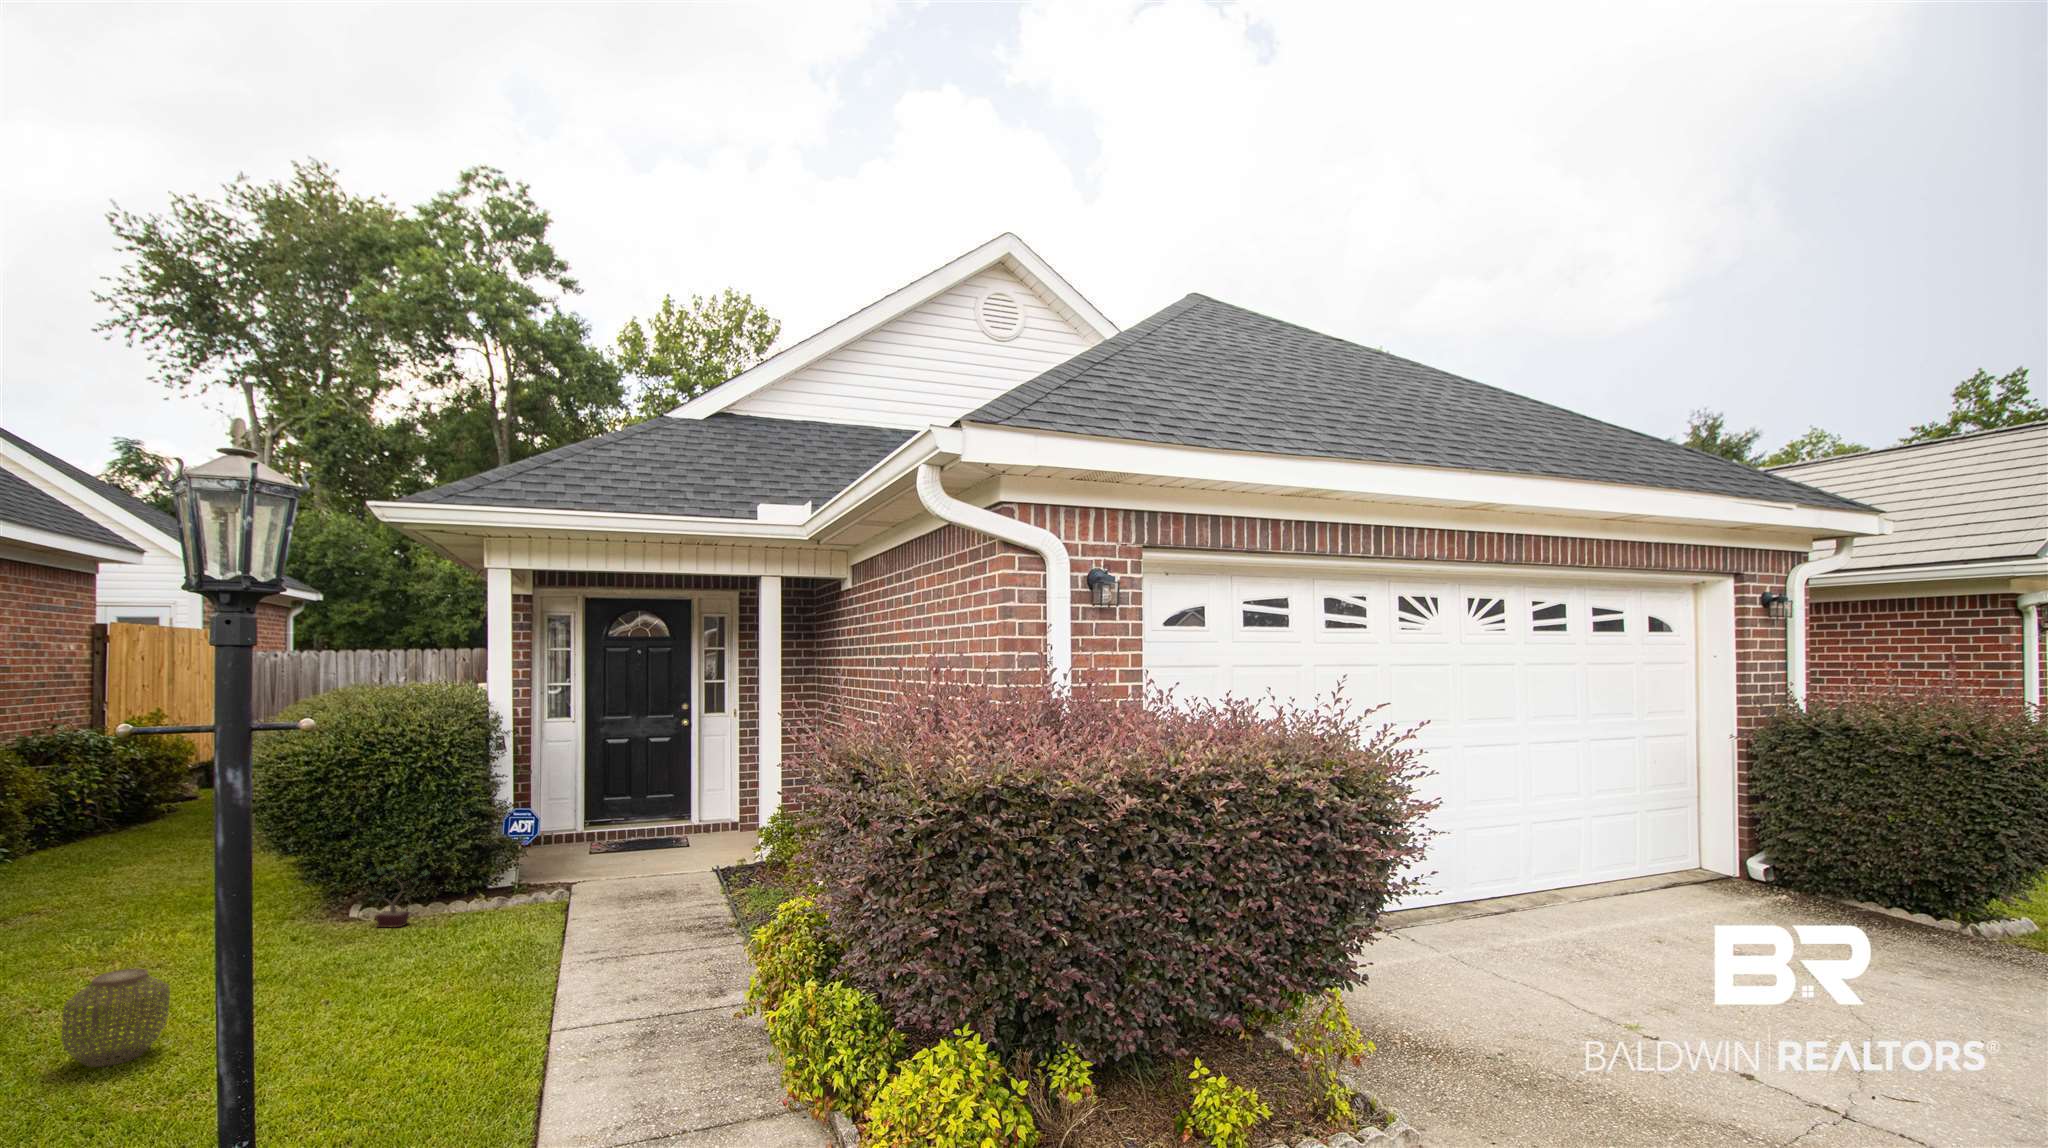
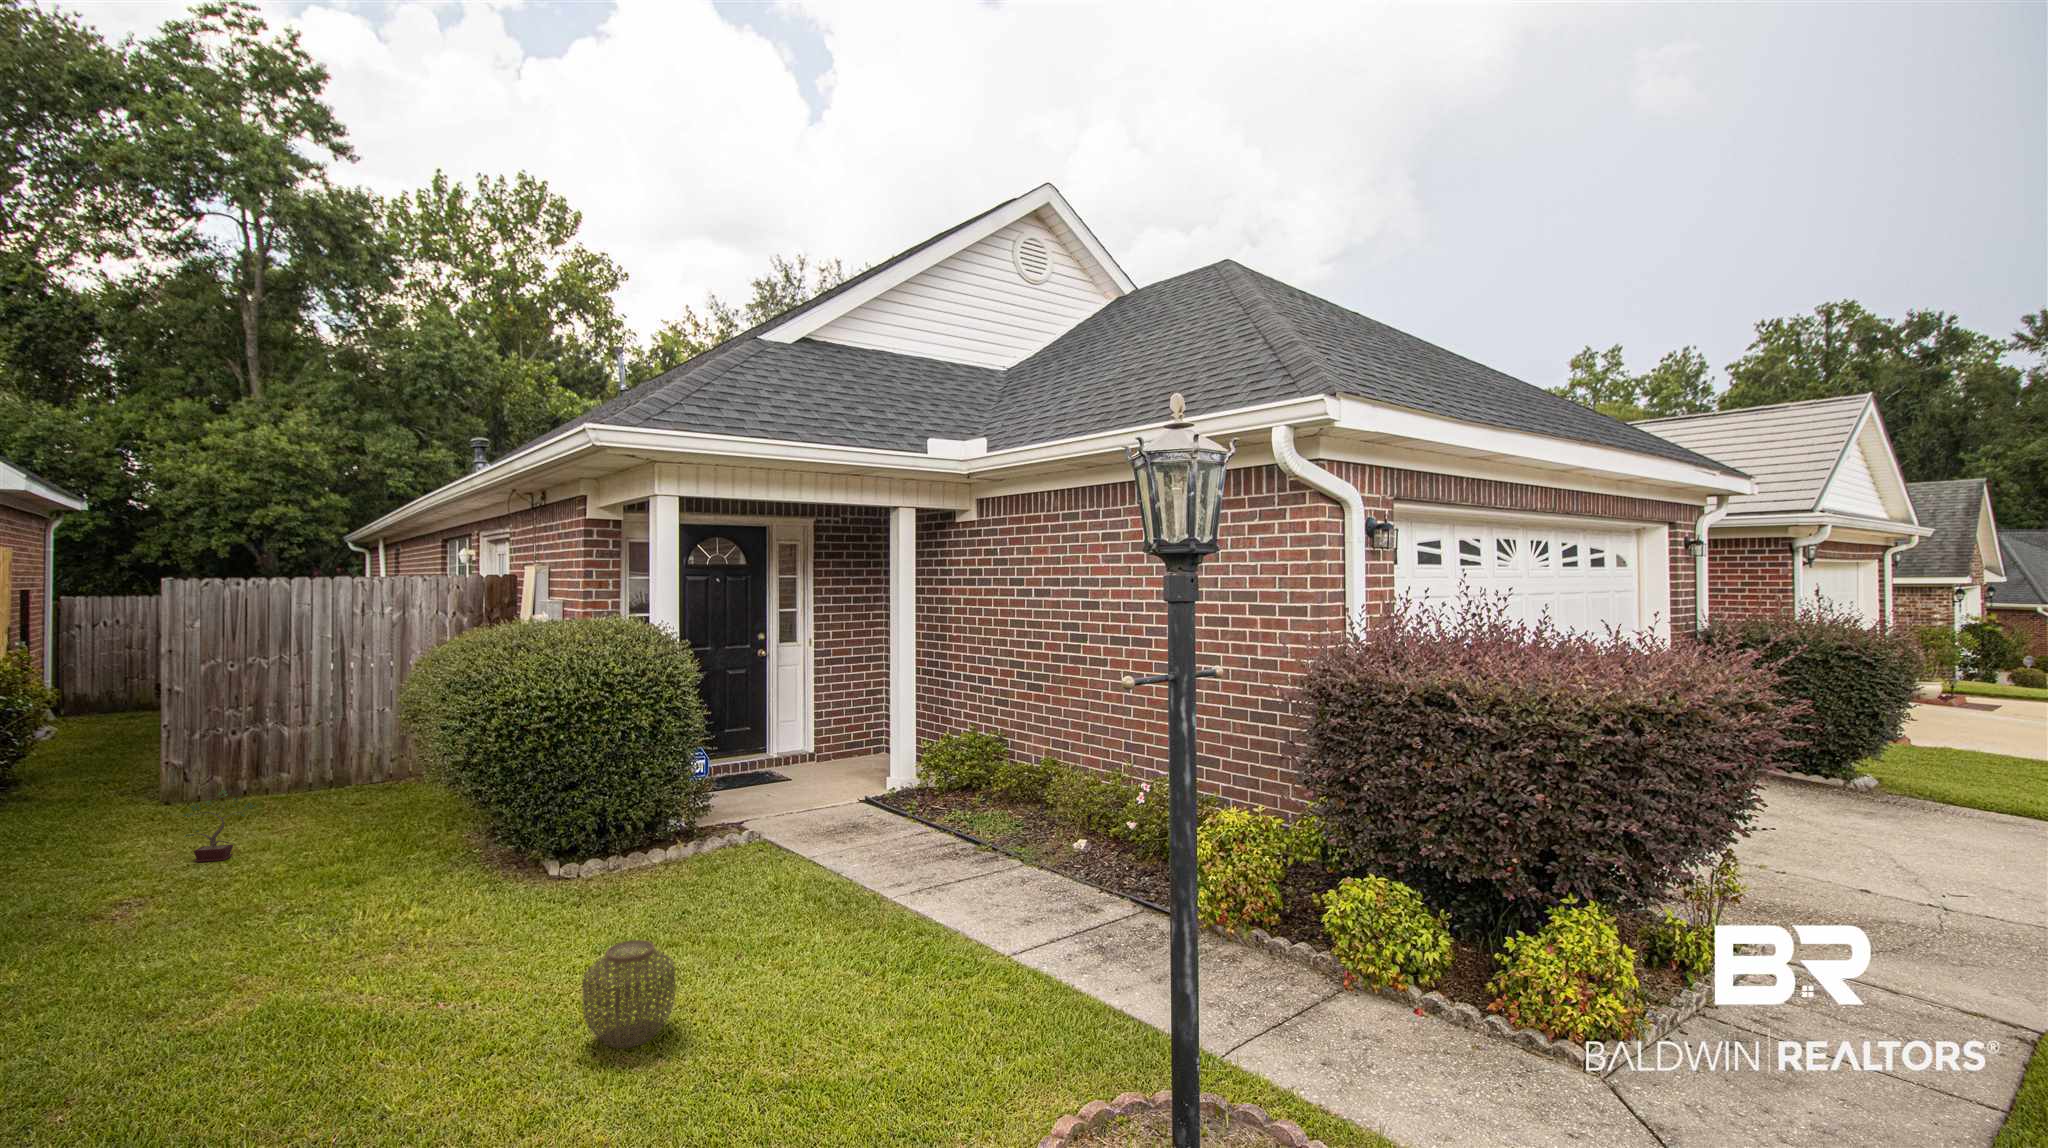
potted plant: present [372,856,428,928] -> present [183,790,257,862]

